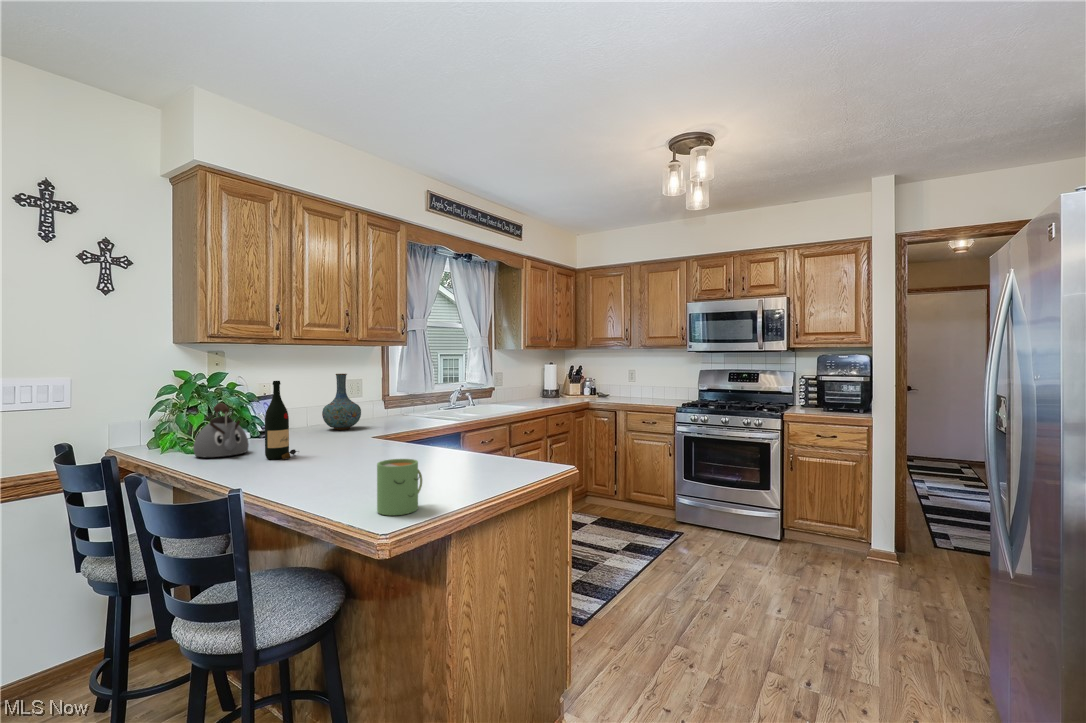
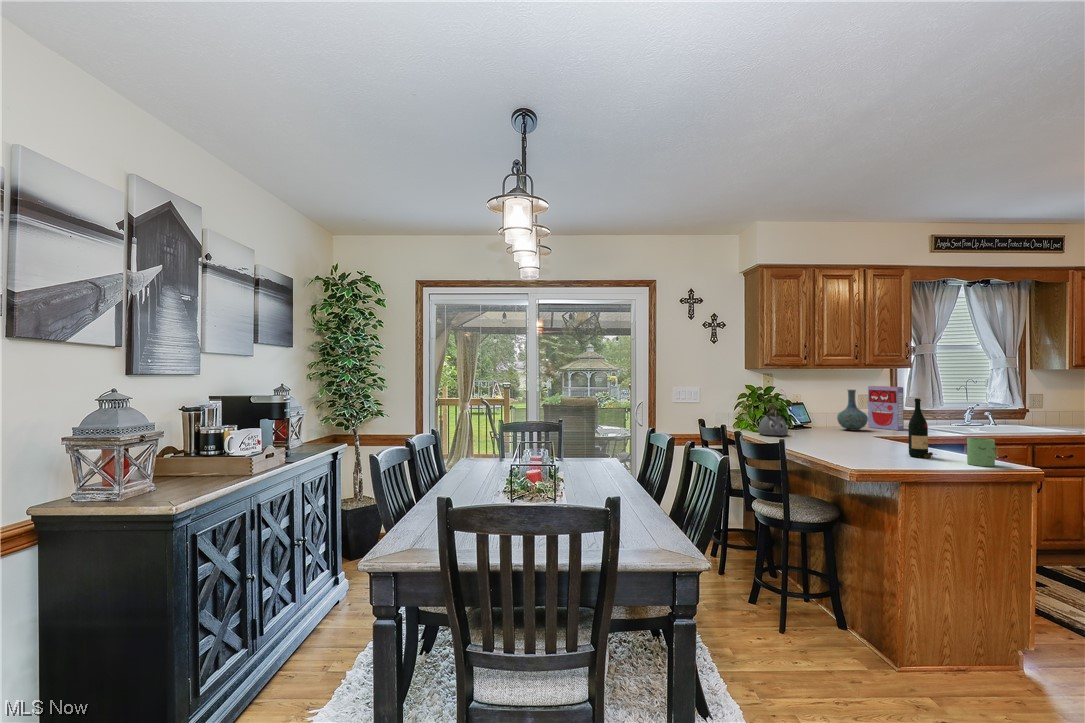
cereal box: none [359,368,399,423] -> present [868,386,904,430]
wine bottle: present [265,381,297,459] -> present [908,398,933,458]
mug: present [377,459,422,515] -> present [967,438,998,466]

